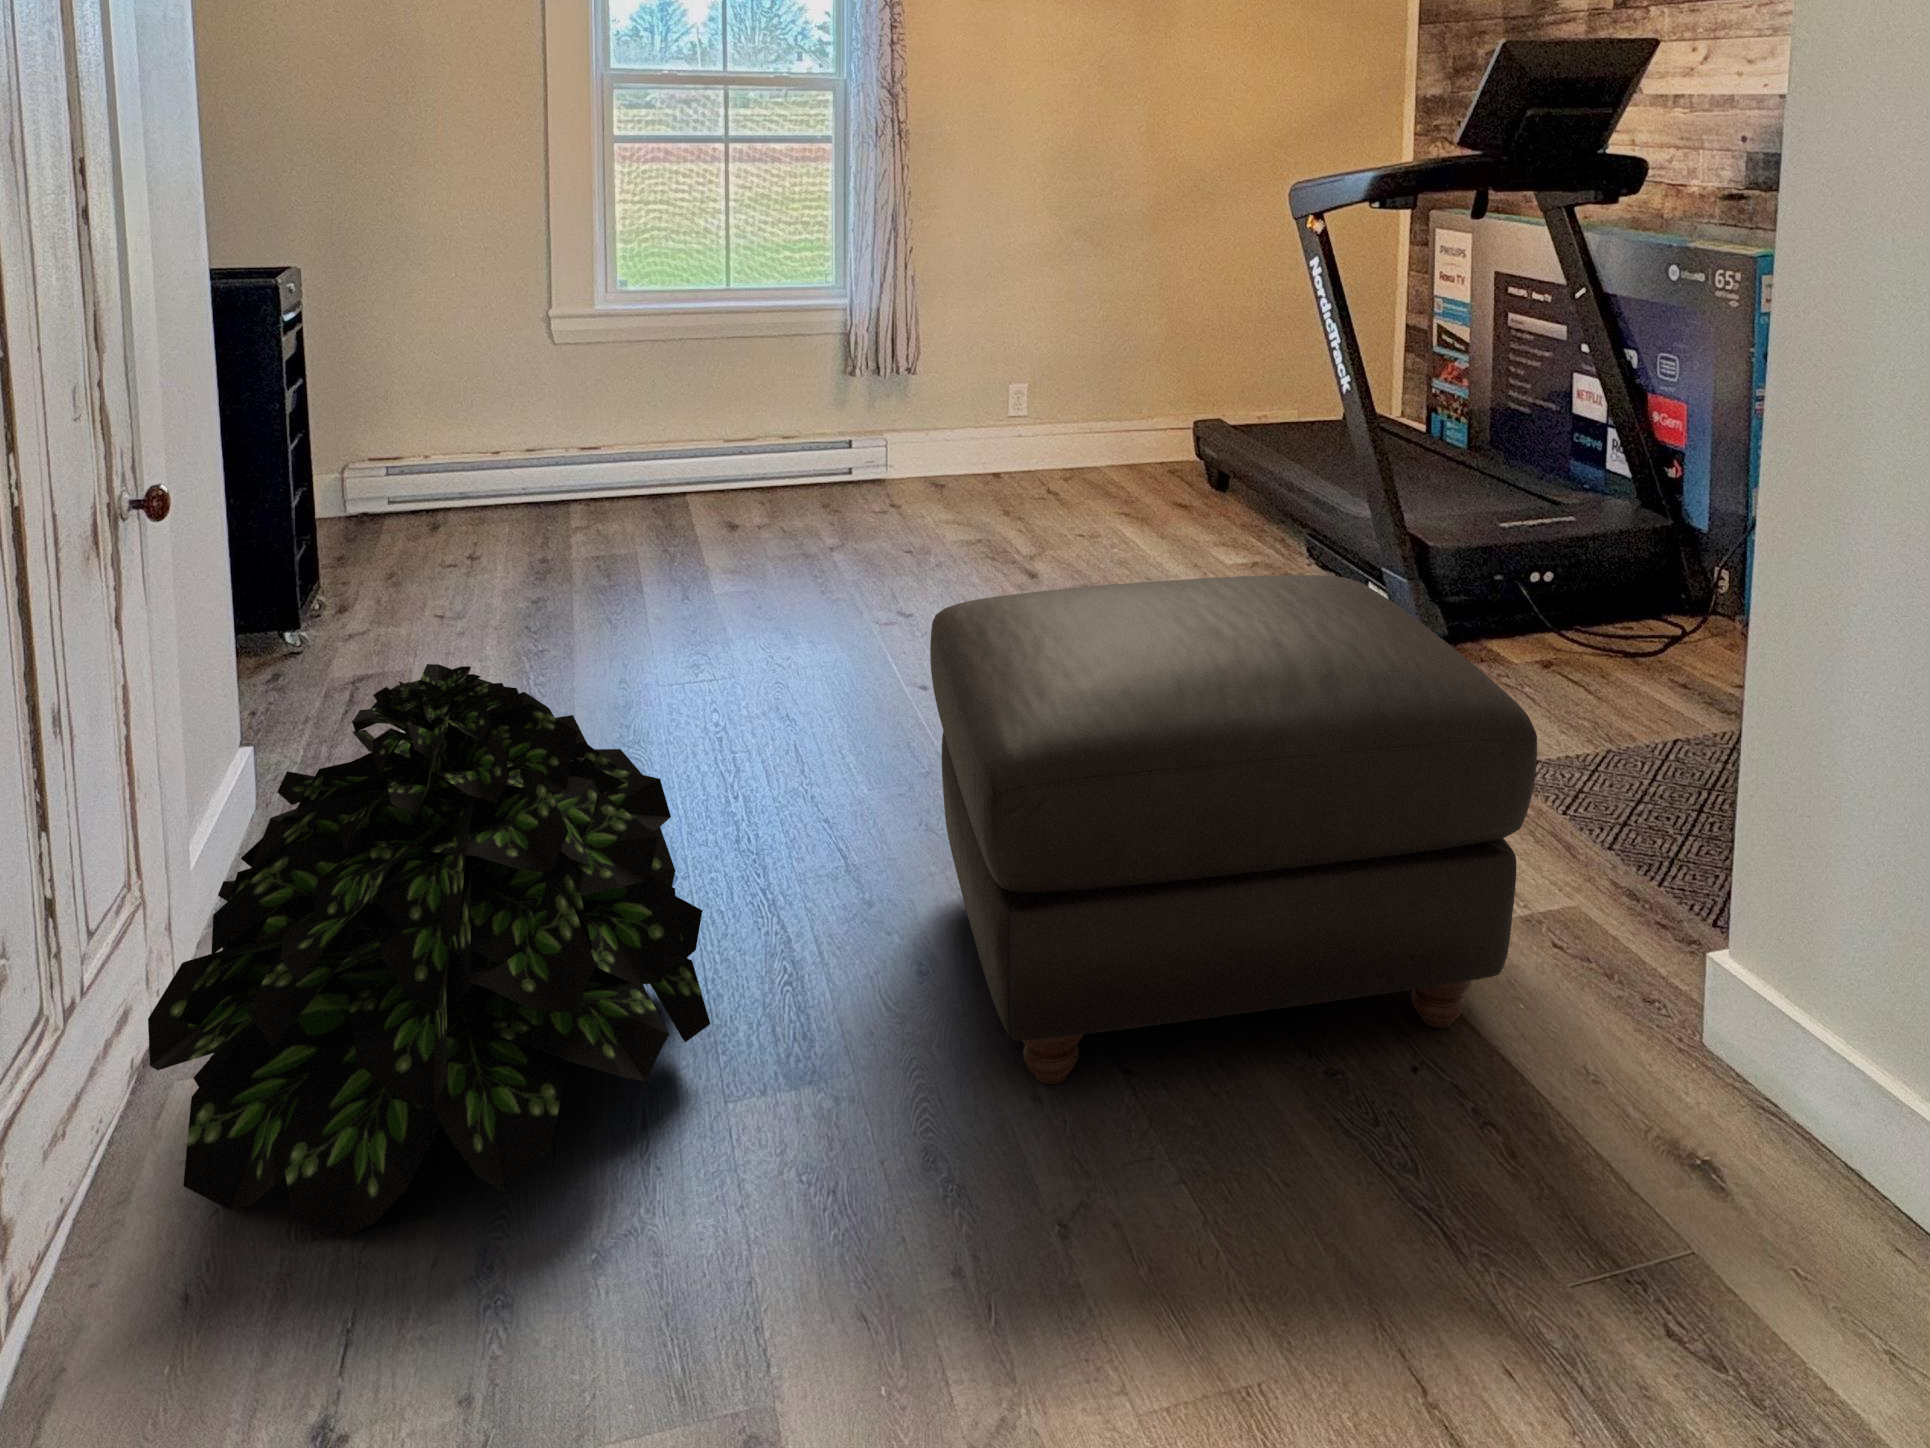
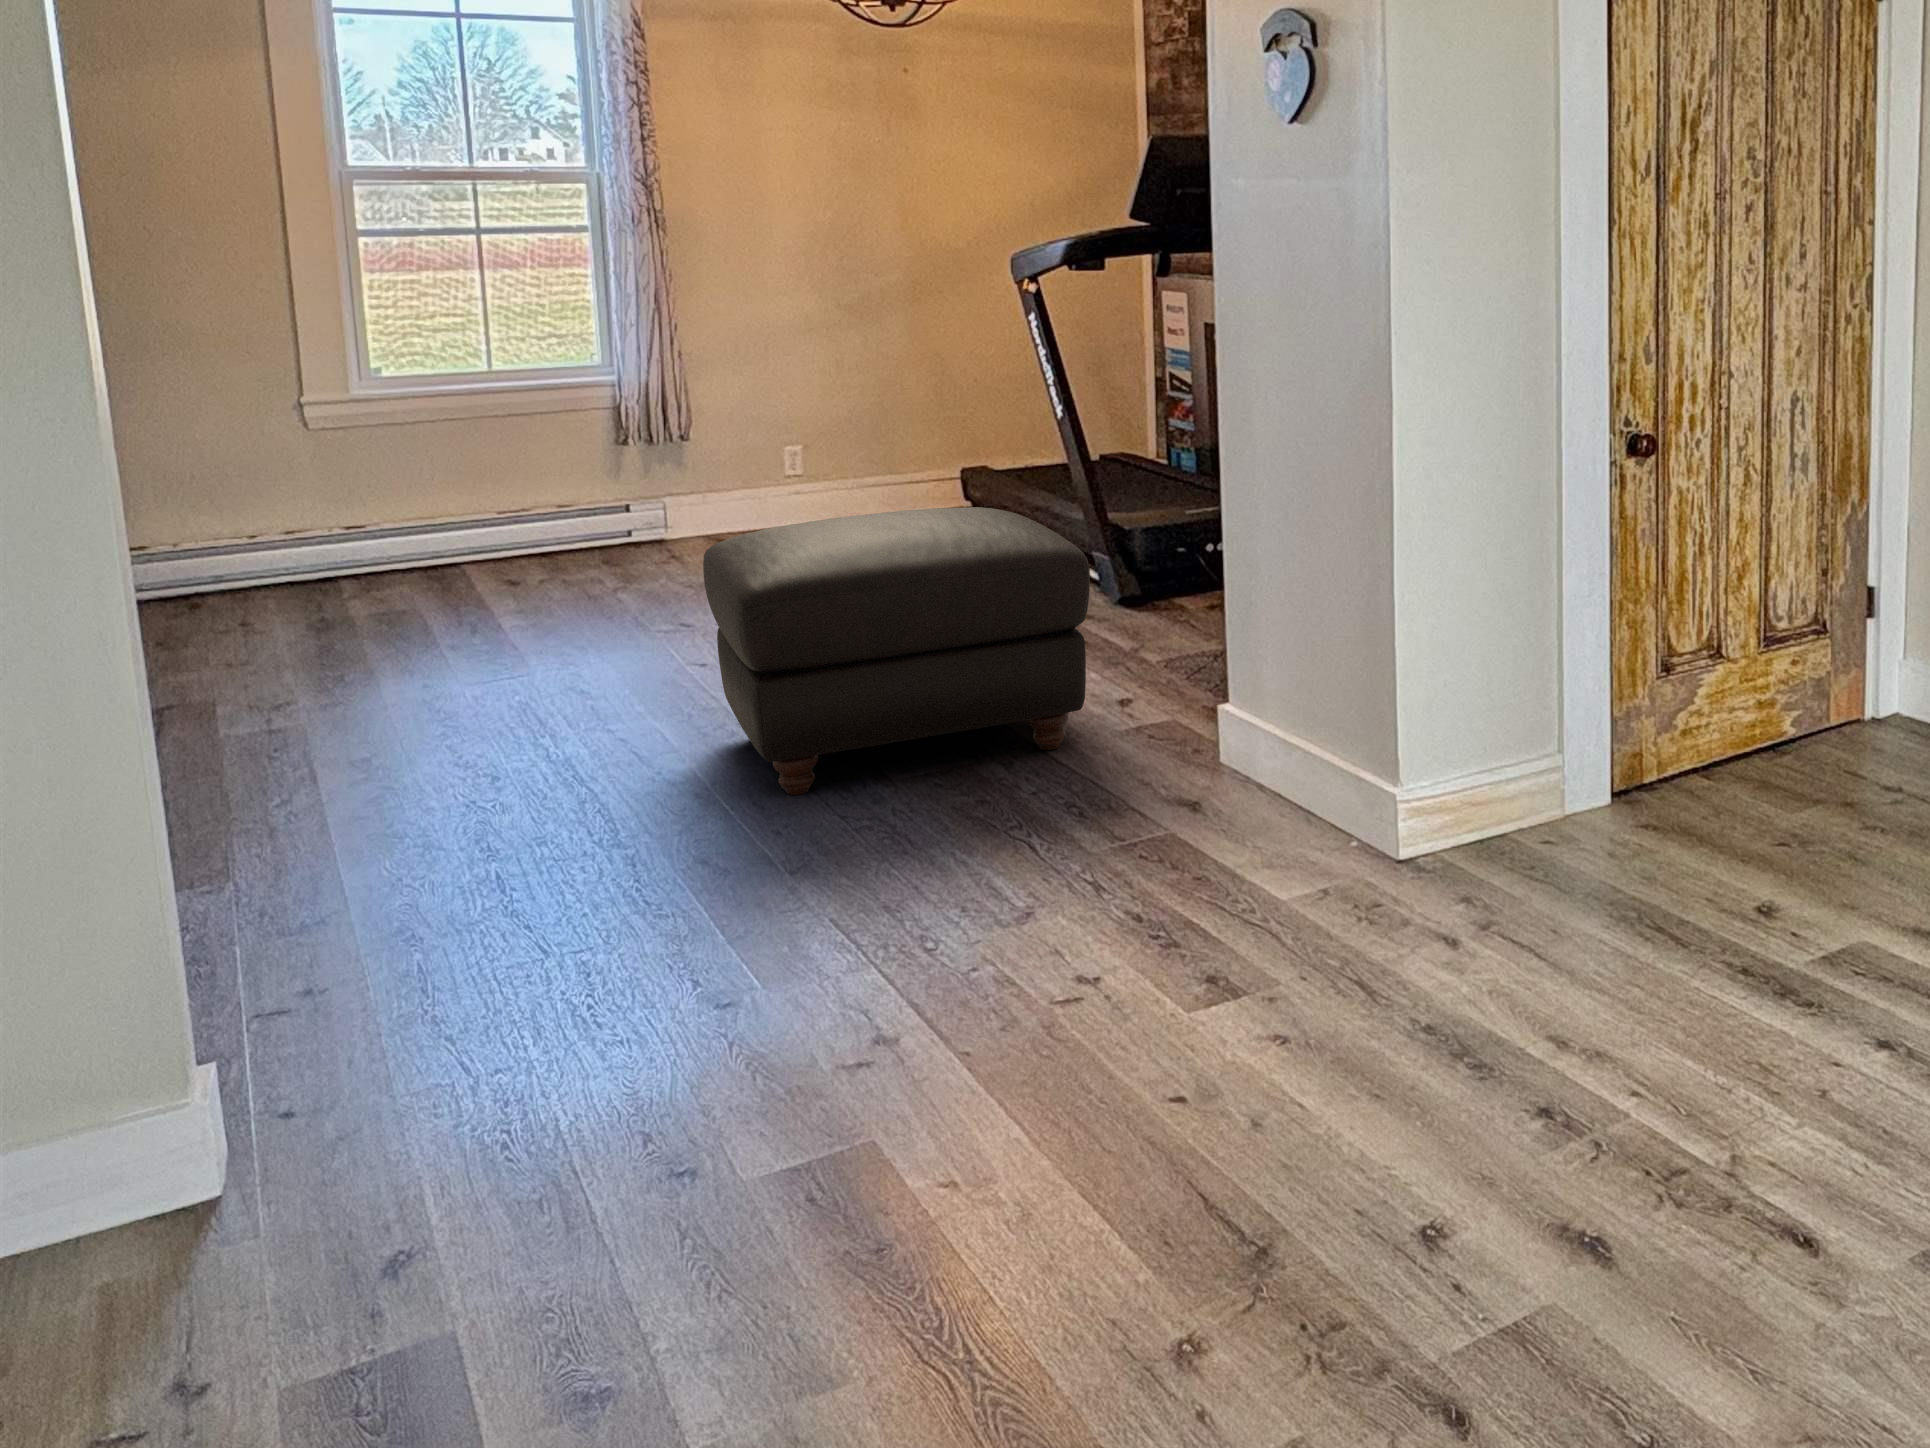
potted plant: present [148,664,710,1238] -> none [162,575,564,893]

